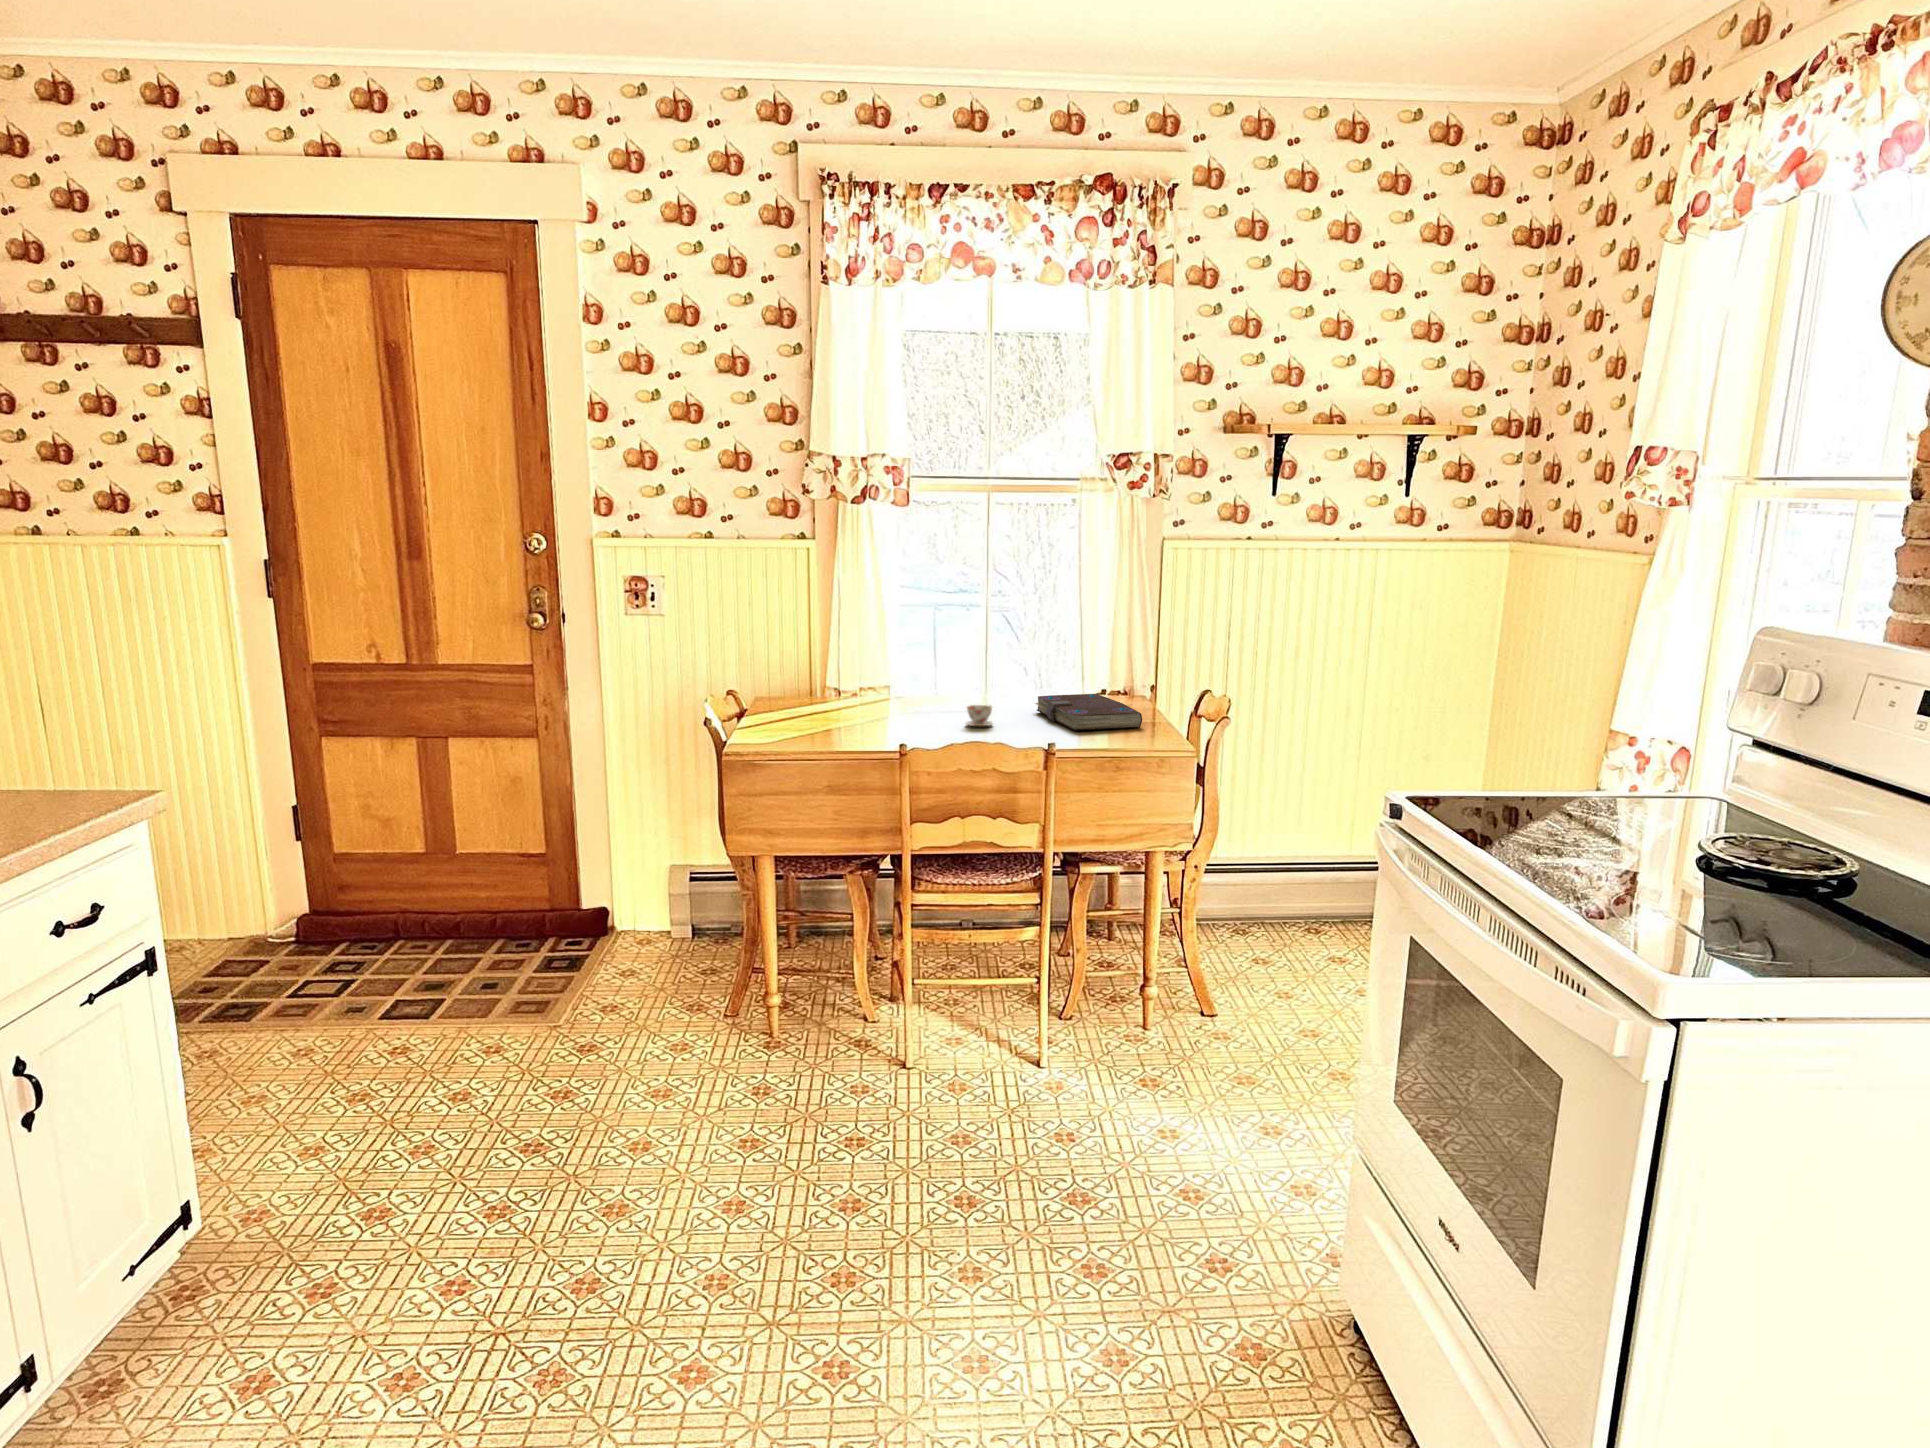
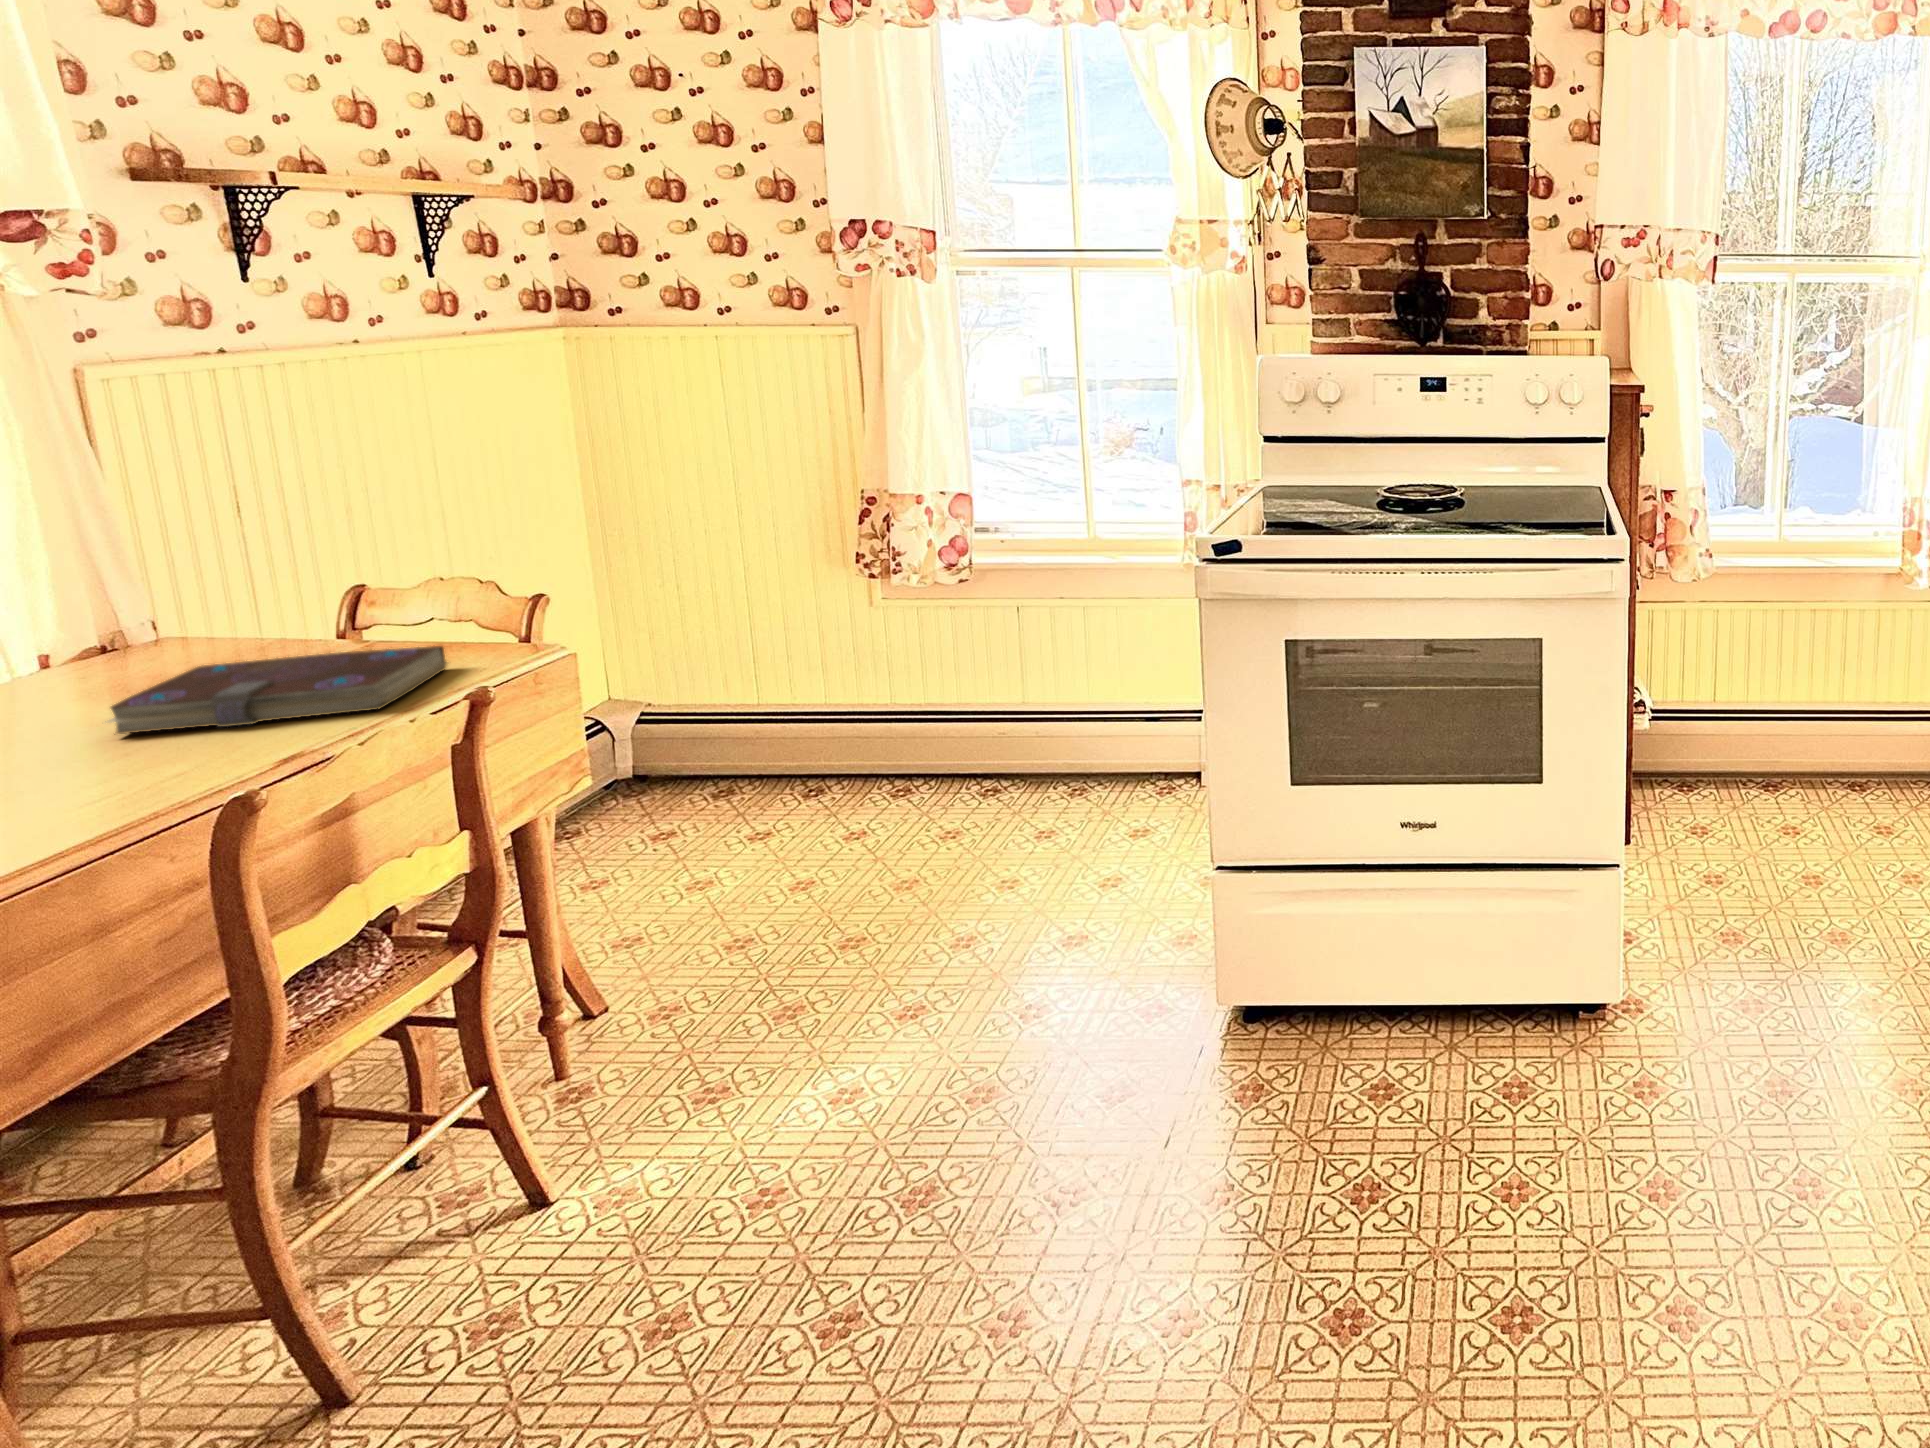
teacup: present [966,705,993,726] -> none [75,741,170,798]

